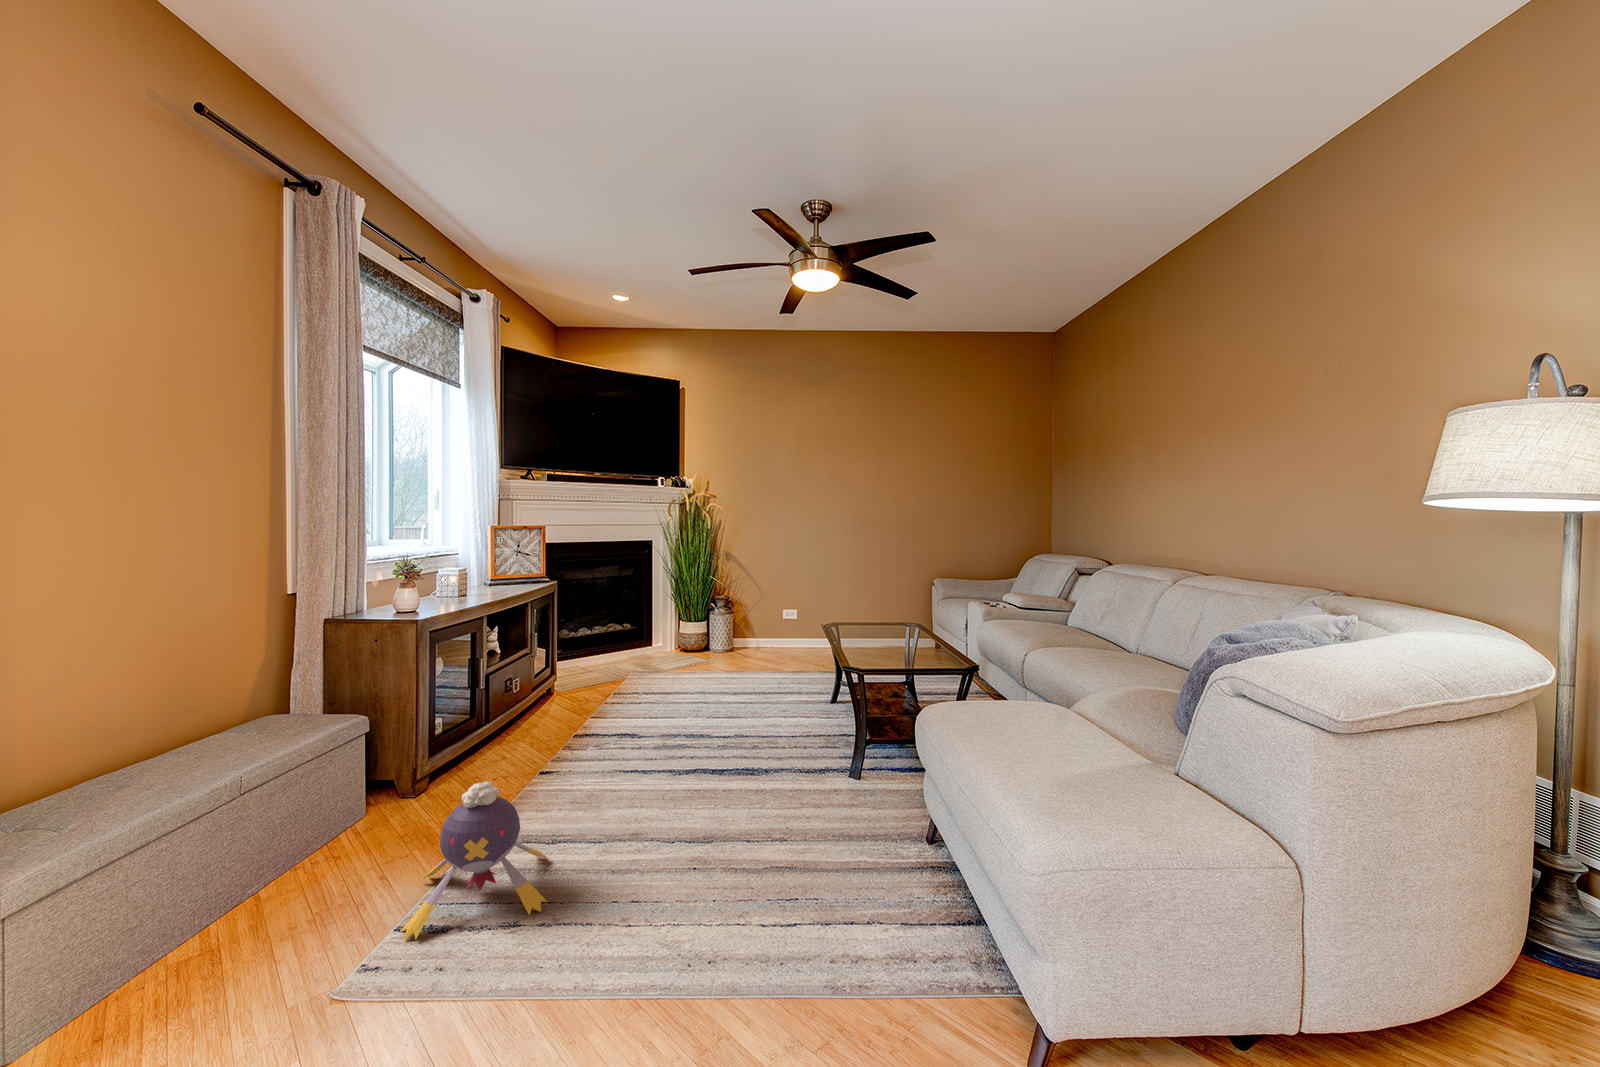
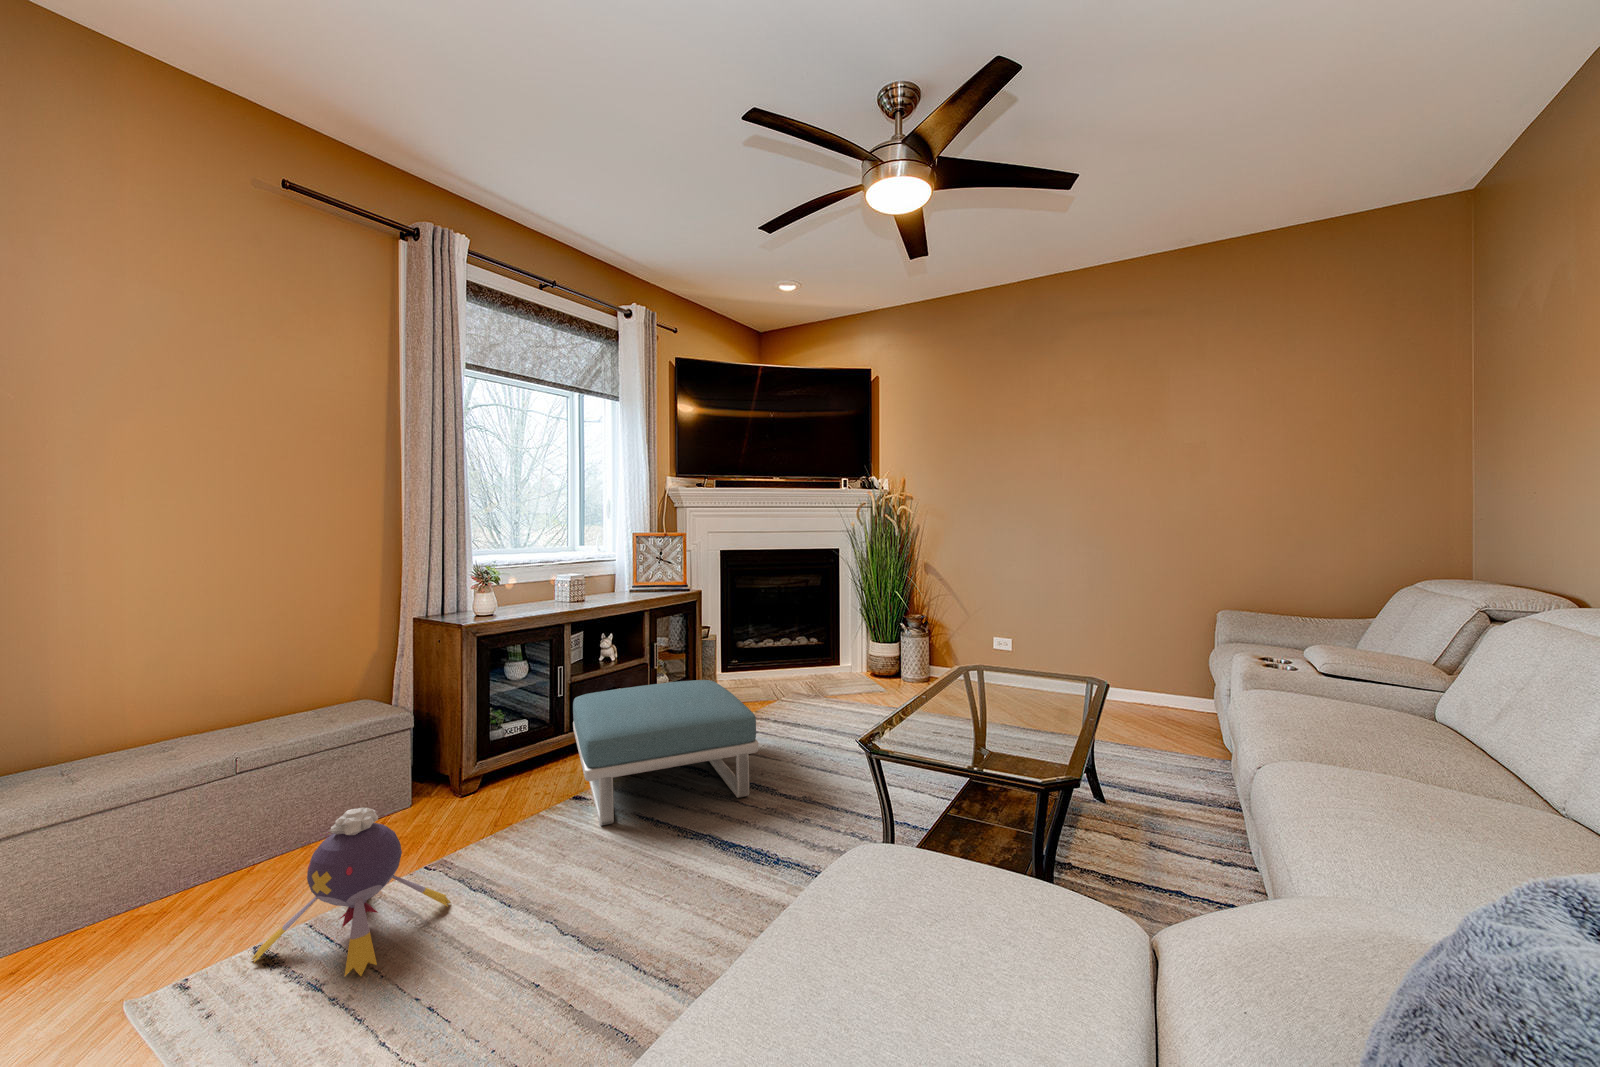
footstool: none [503,658,702,784] -> present [573,680,758,826]

